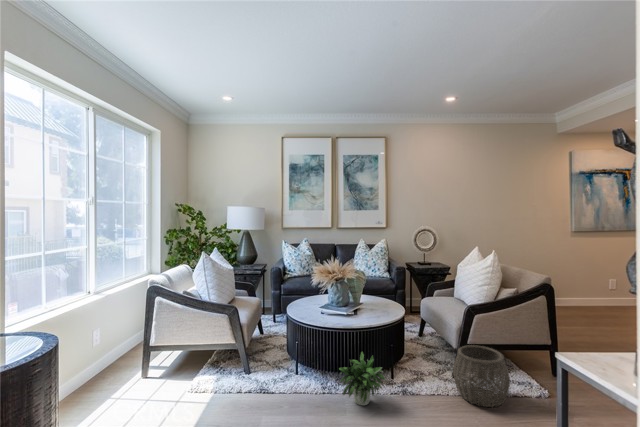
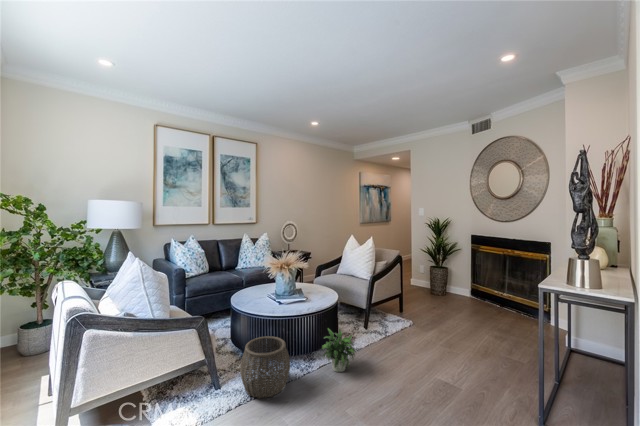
woven basket: present [453,345,510,407] -> present [240,336,290,398]

